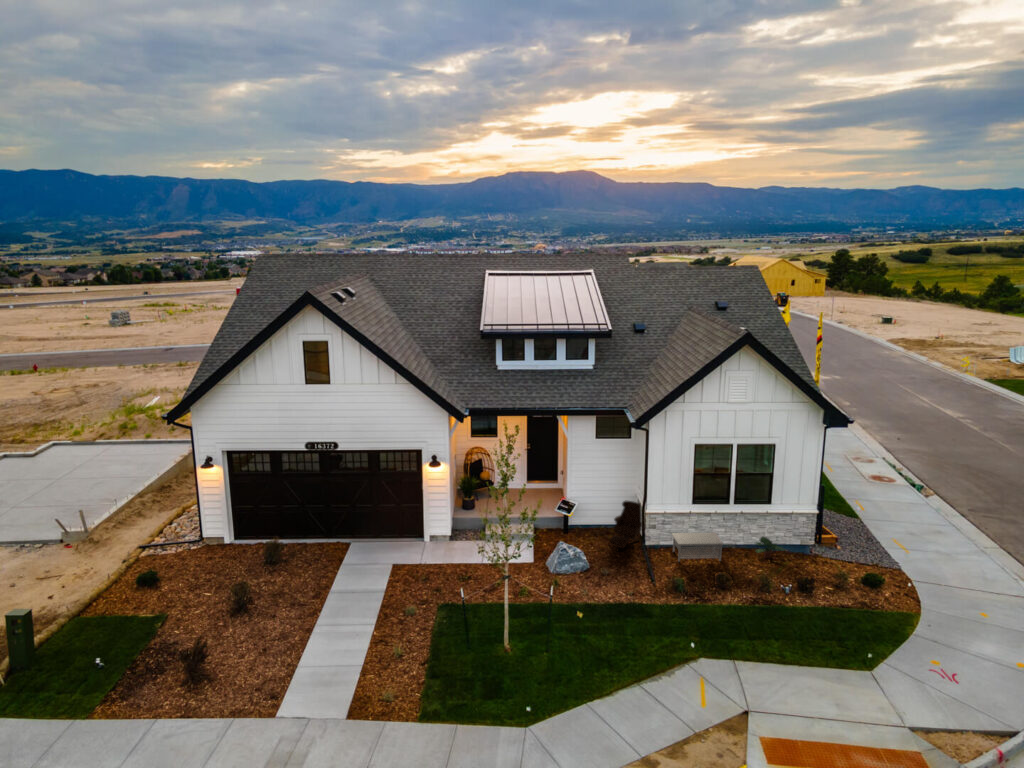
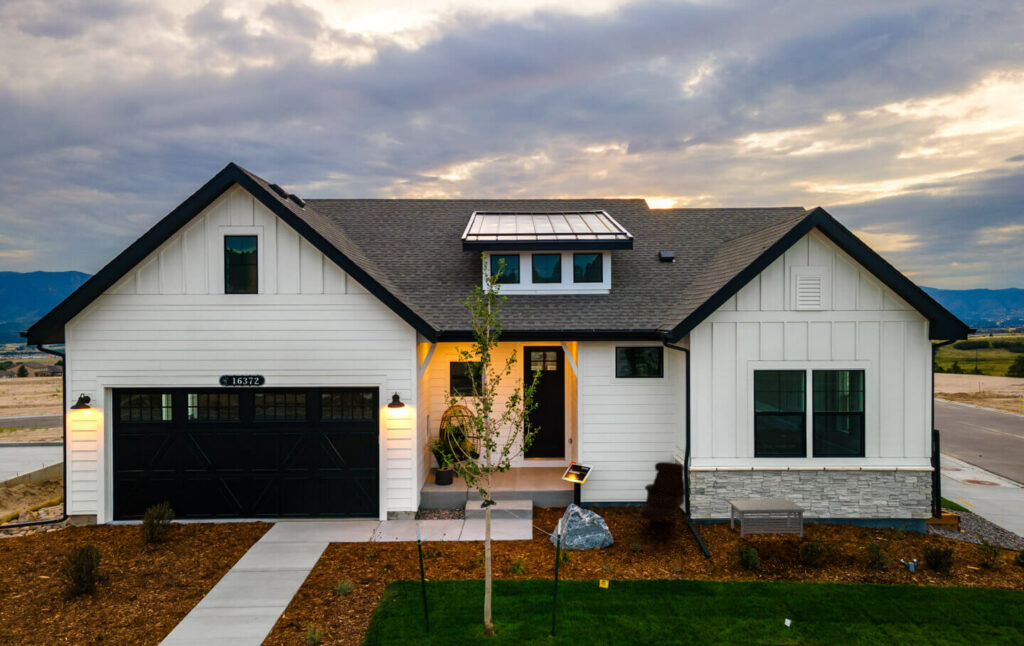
potted plant: present [756,536,784,559] -> none [847,504,896,535]

